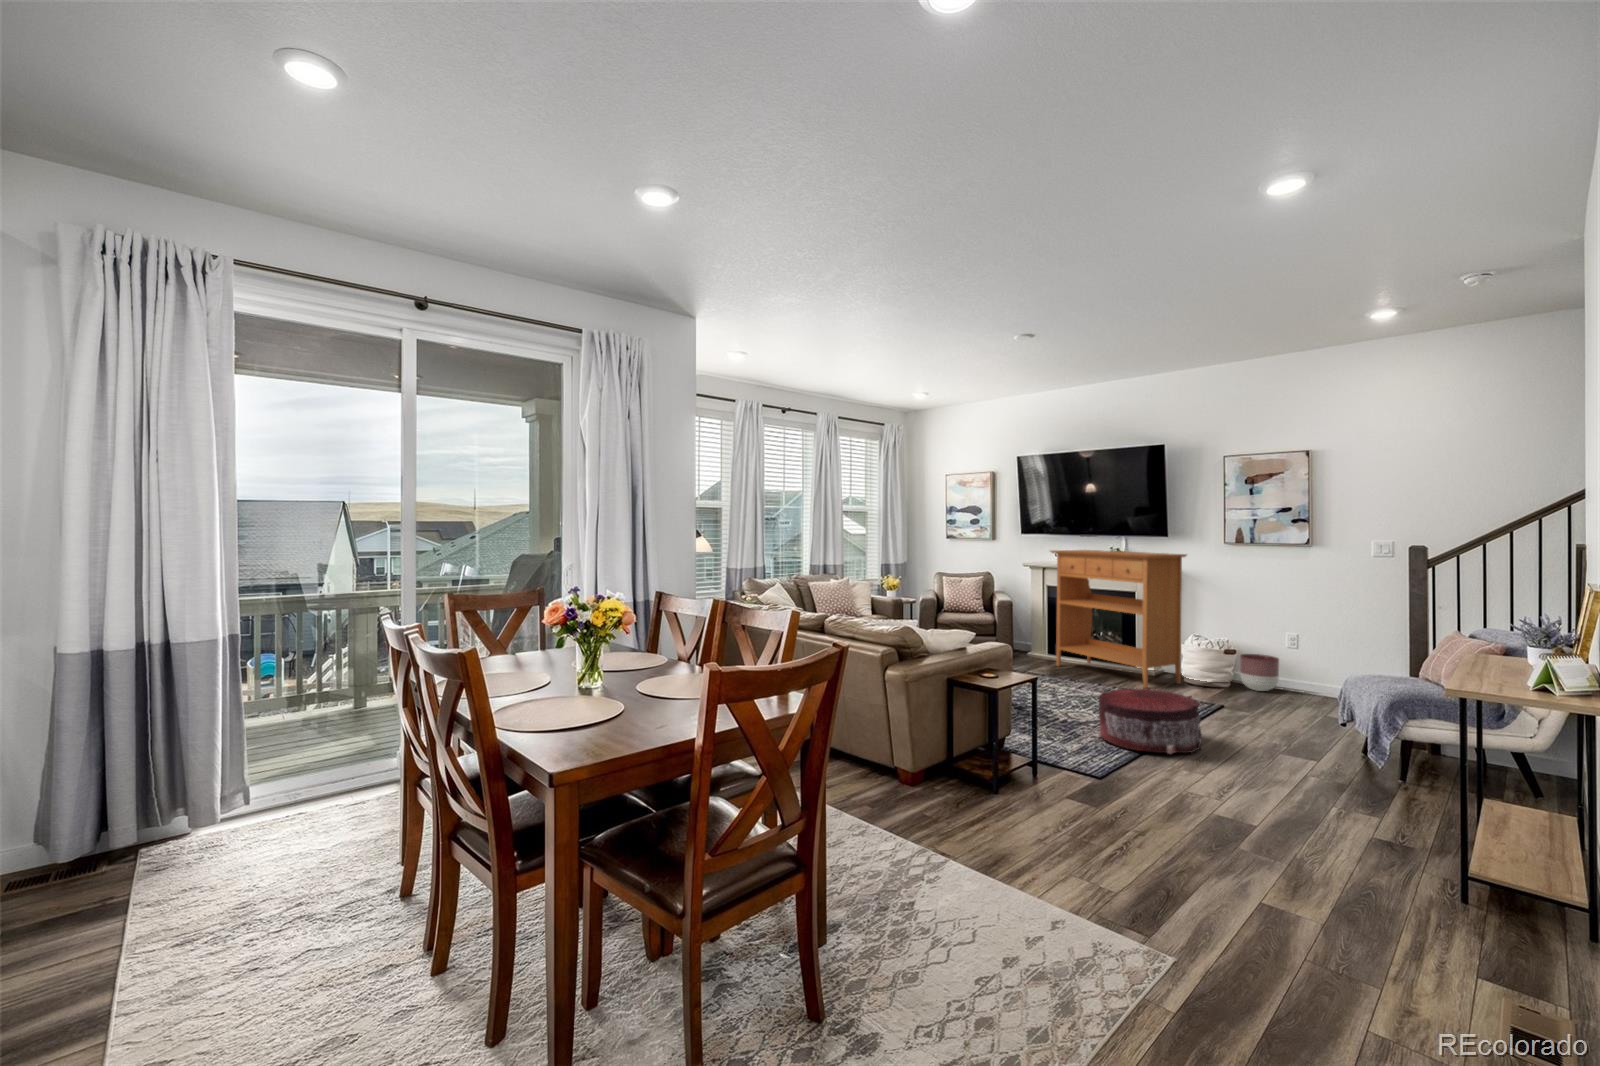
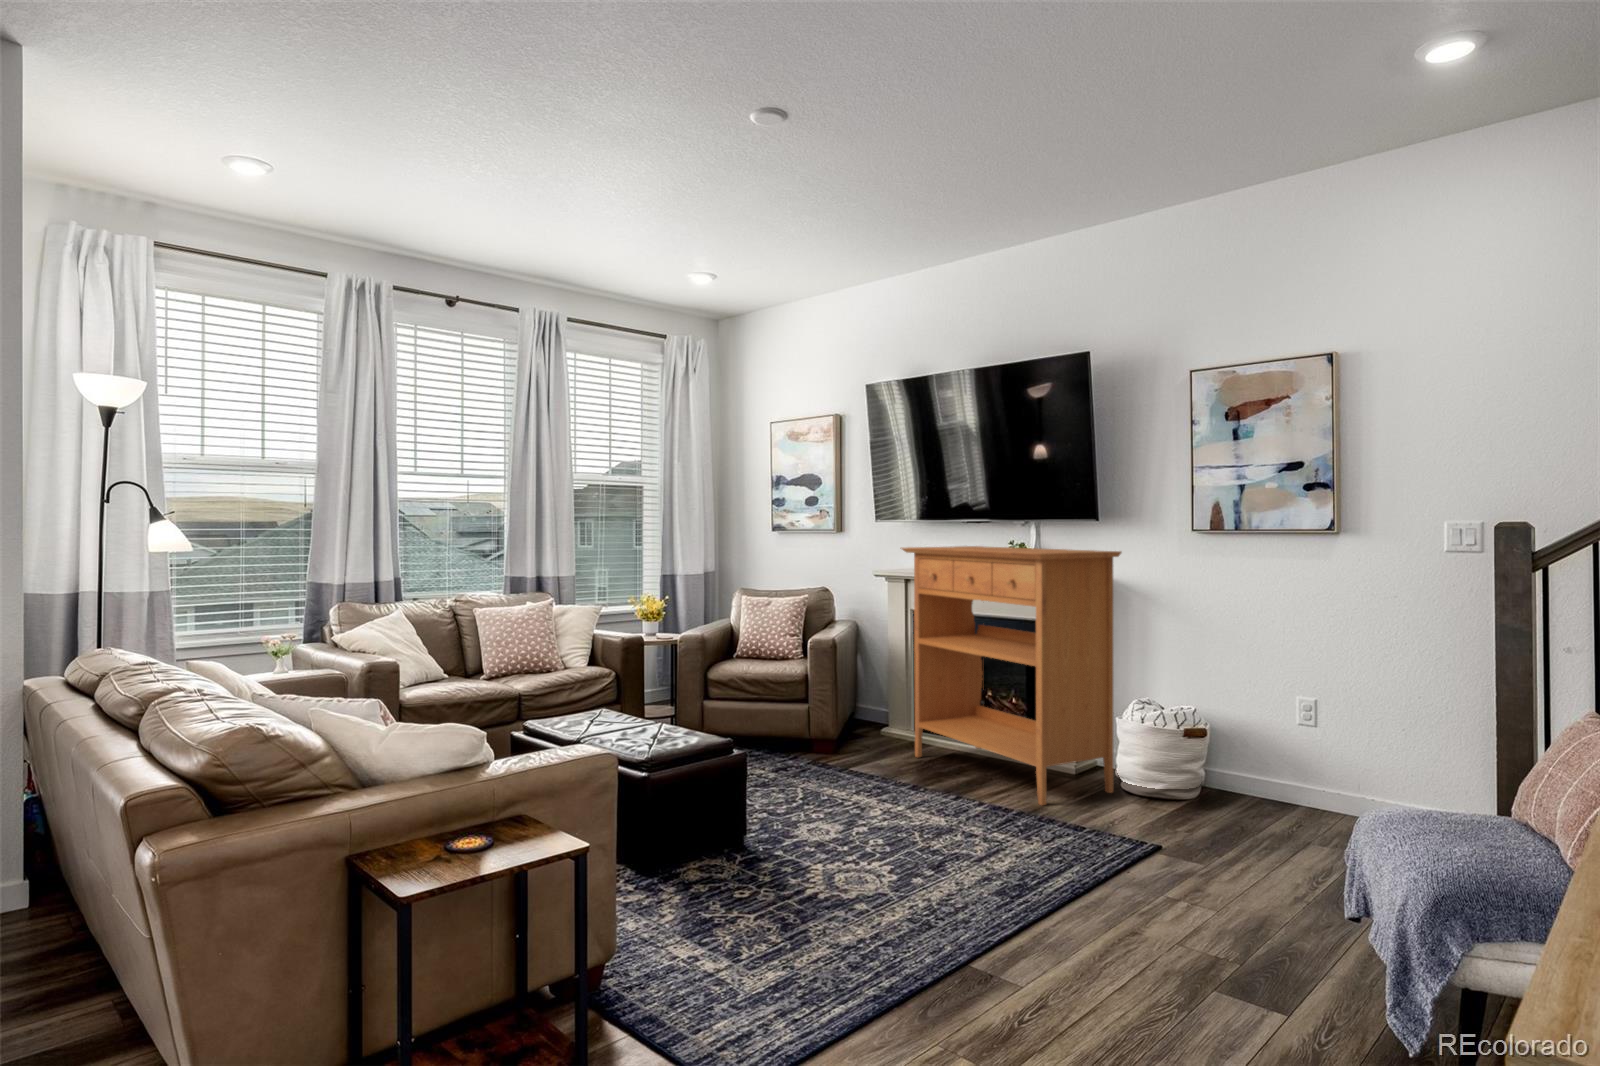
planter: present [1240,654,1279,691] -> none [1215,736,1283,808]
pouf: present [1099,688,1202,754] -> none [853,831,1055,999]

